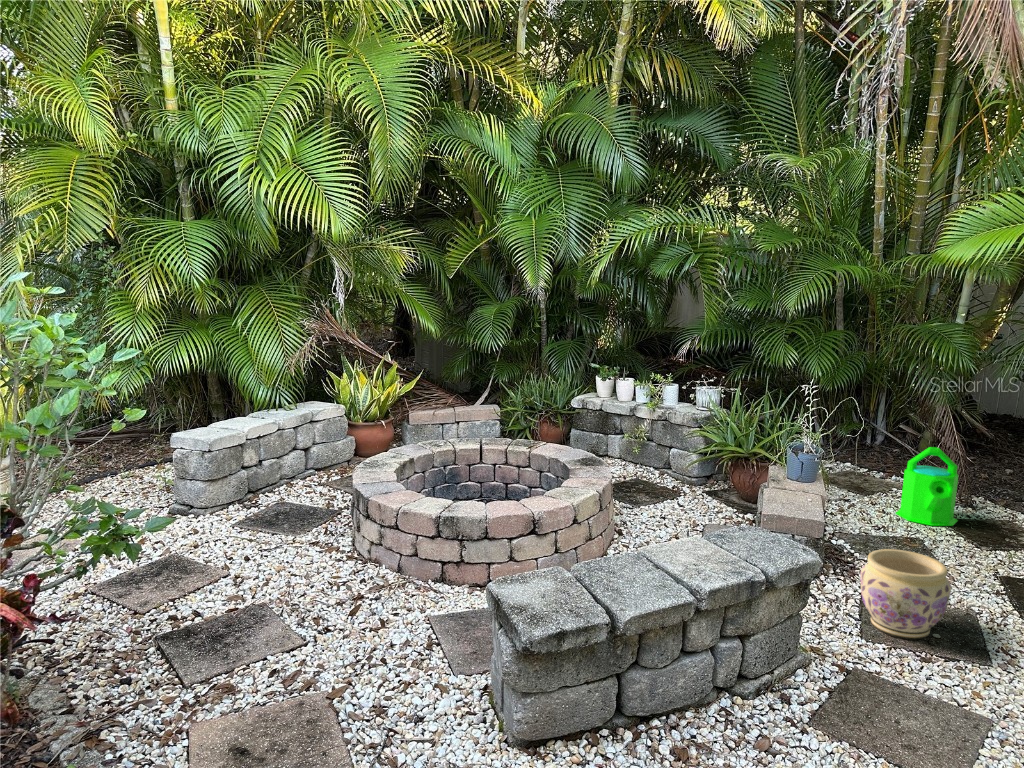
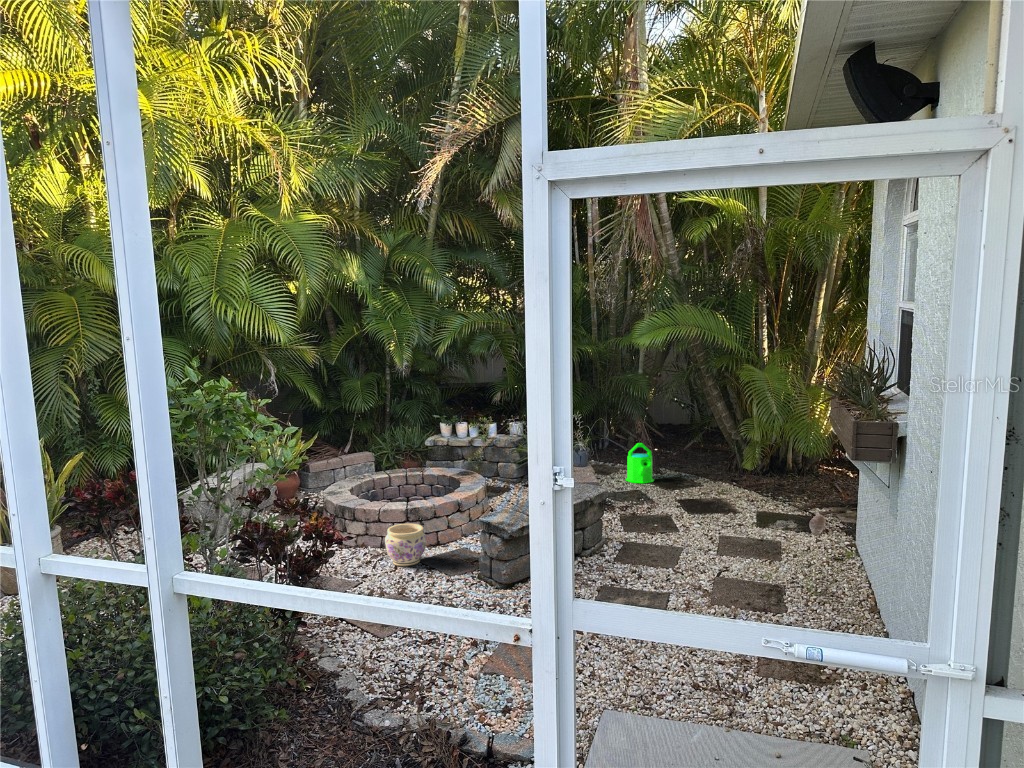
planter: present [860,549,951,639] -> present [385,524,426,567]

